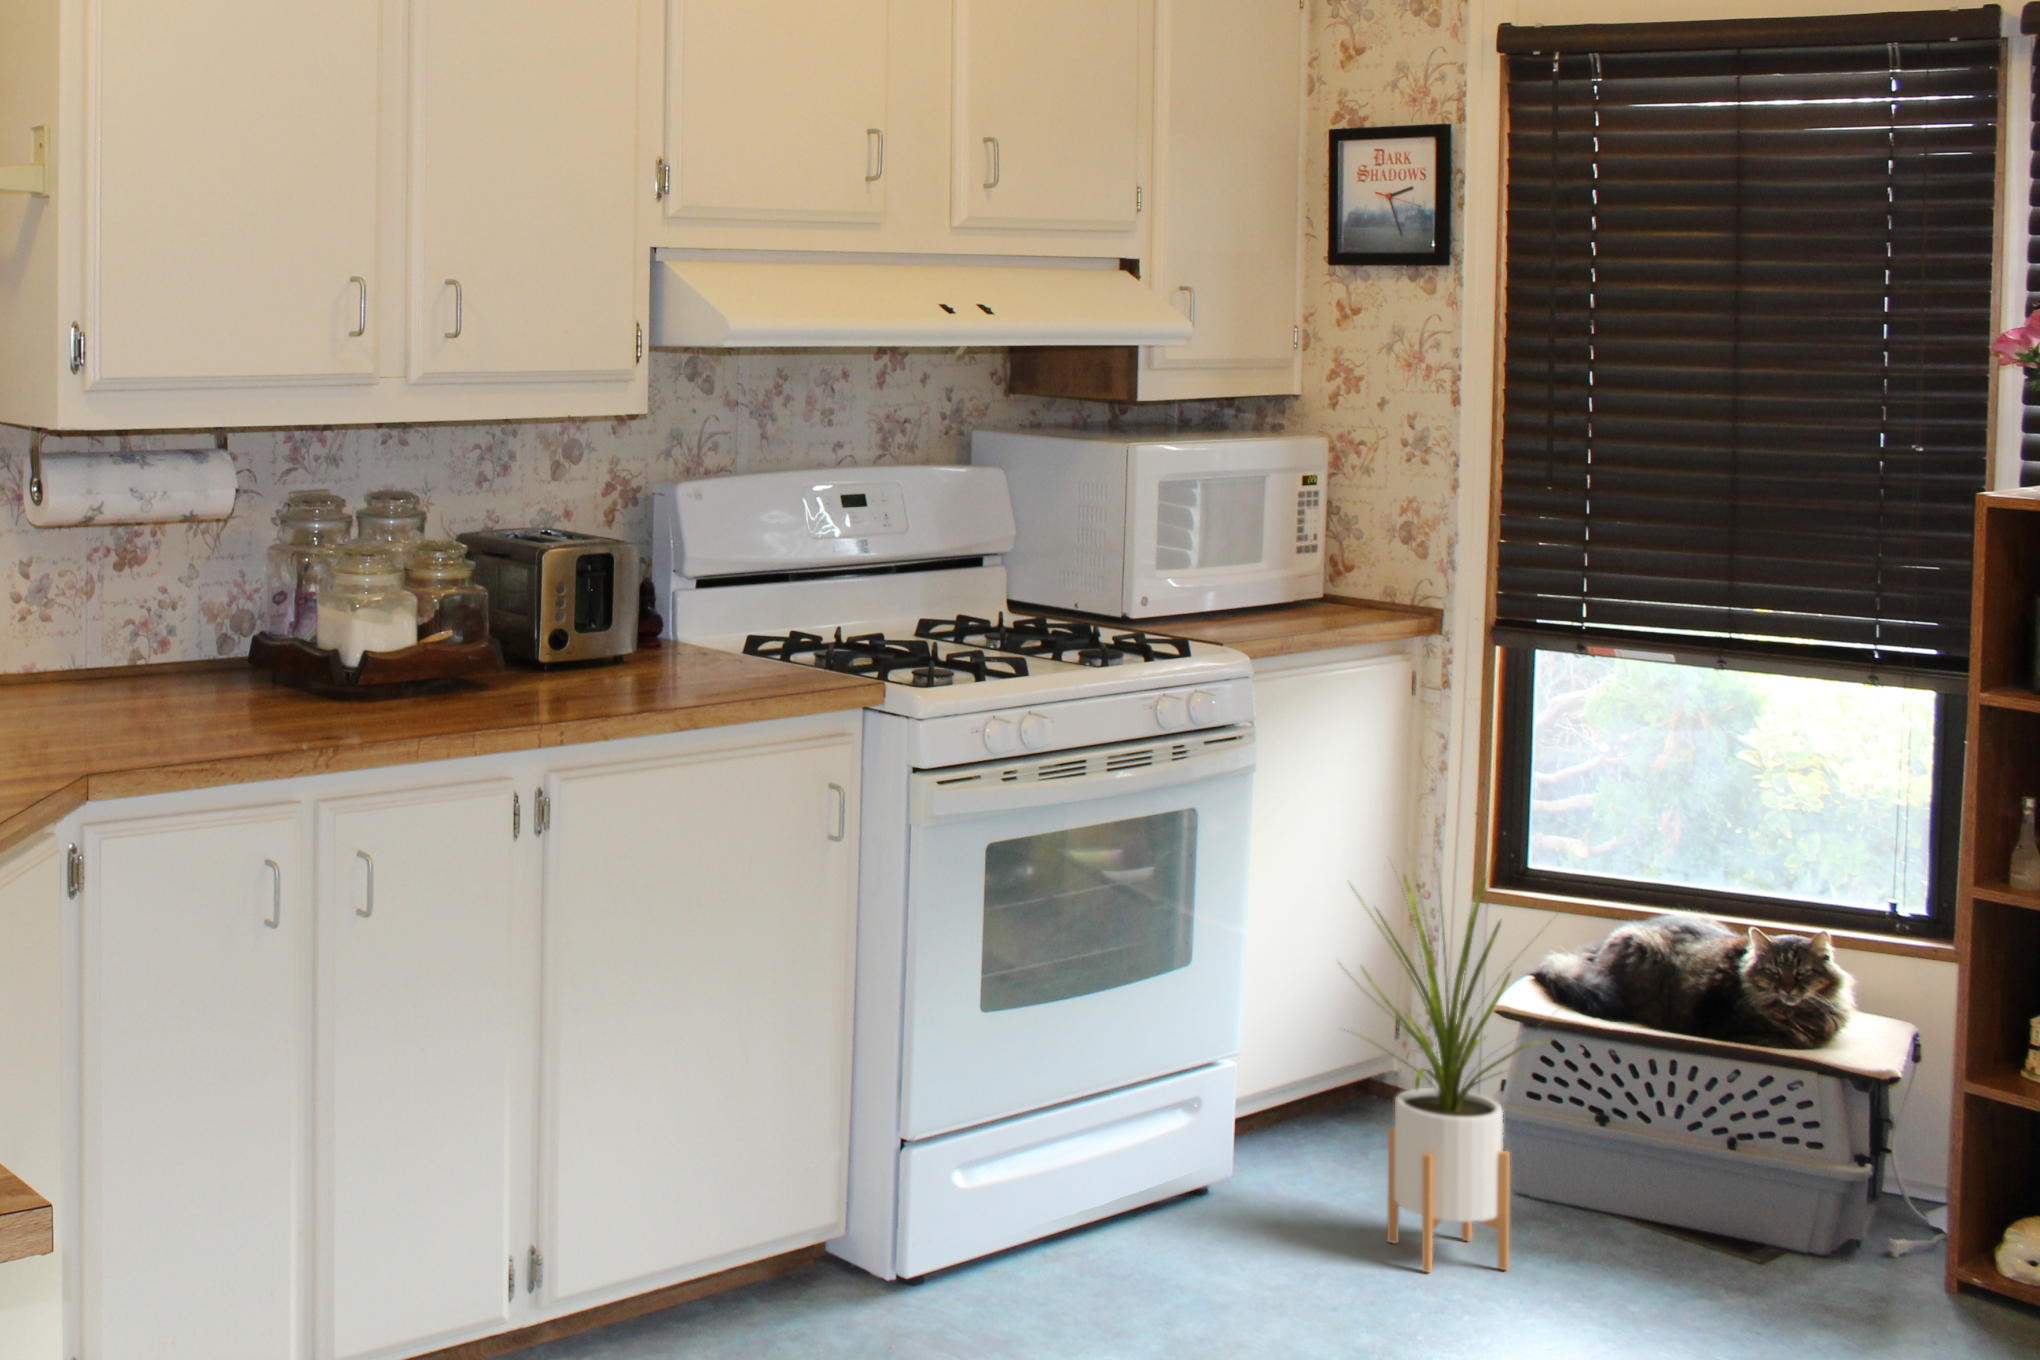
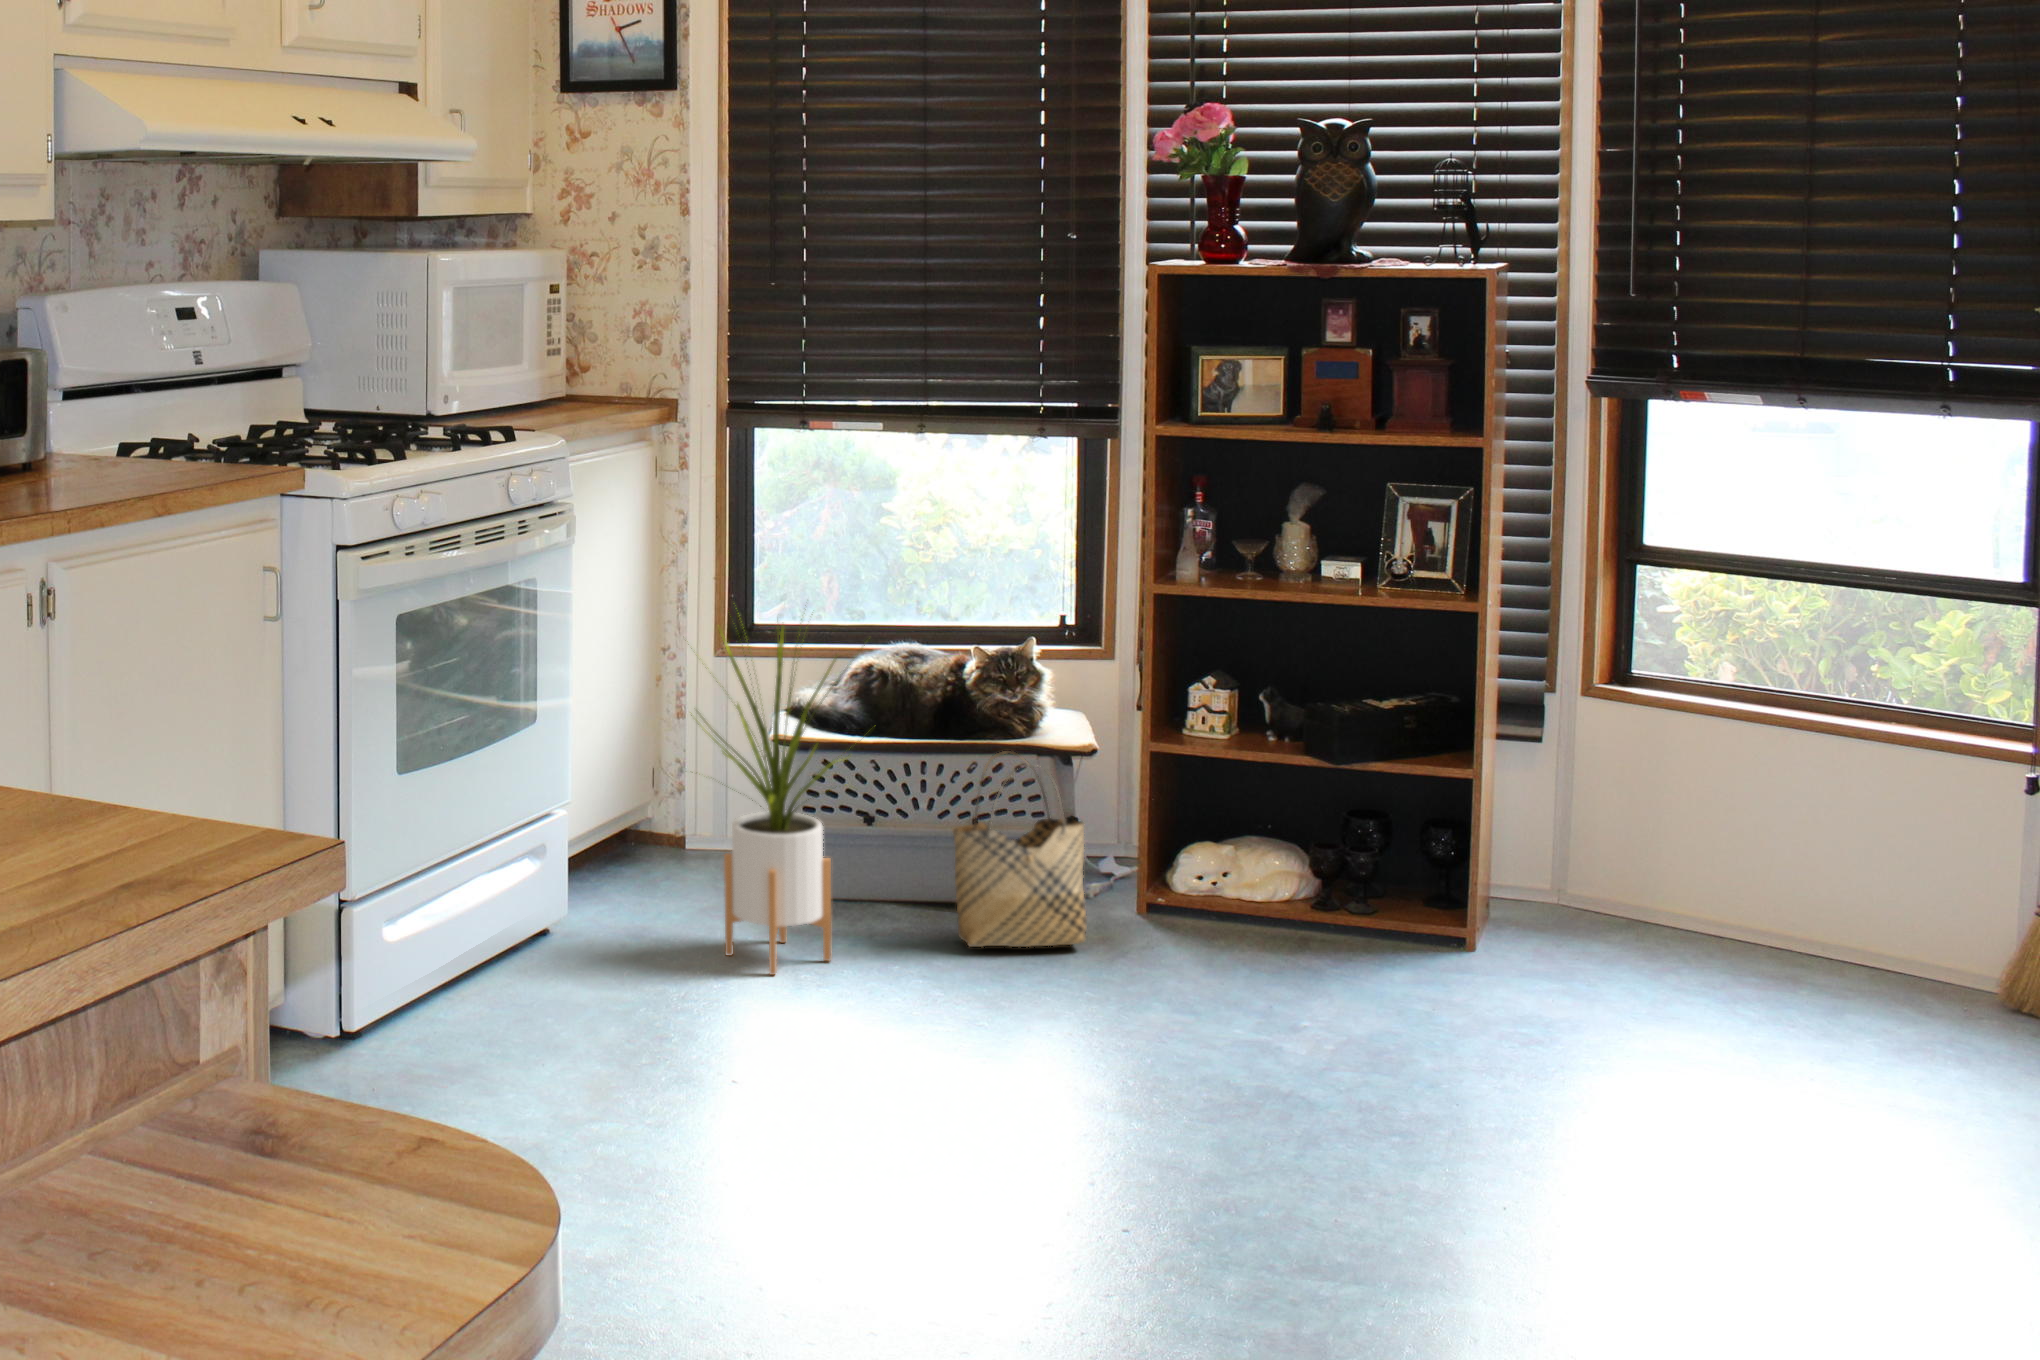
woven basket: none [1672,1061,1854,1307] -> present [952,751,1087,947]

